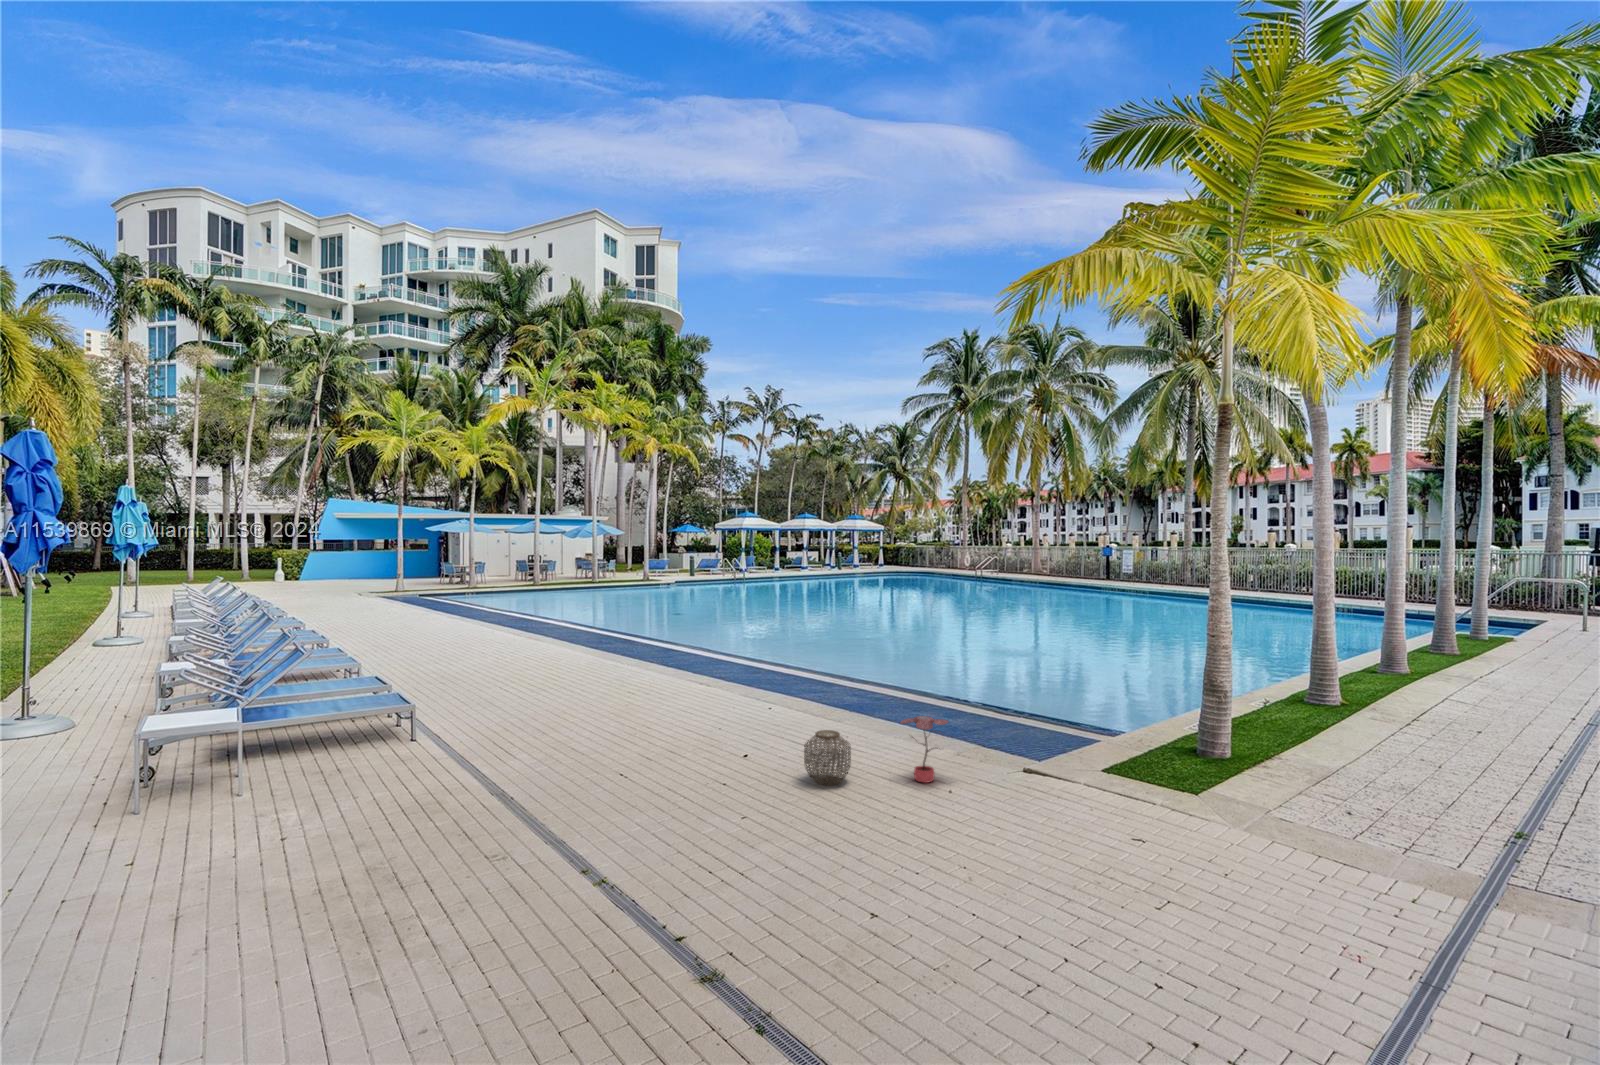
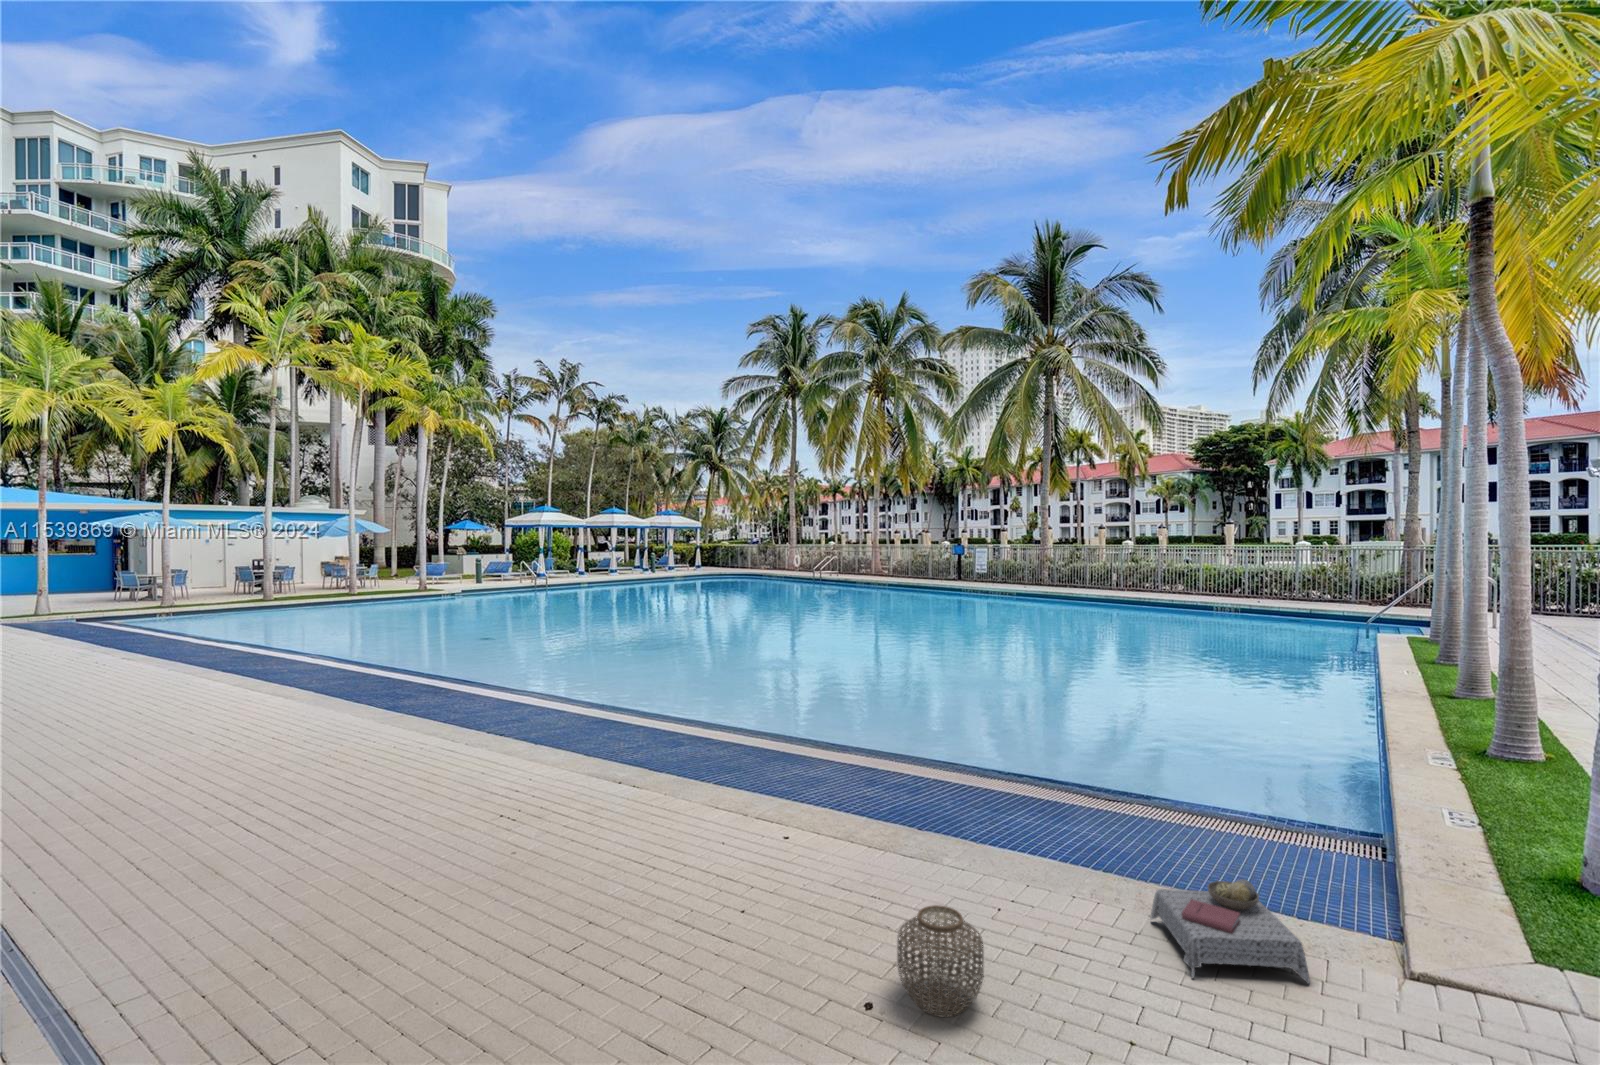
potted plant: present [900,716,948,783] -> none [1045,855,1123,978]
ottoman: none [982,741,1059,797] -> present [1151,879,1310,983]

